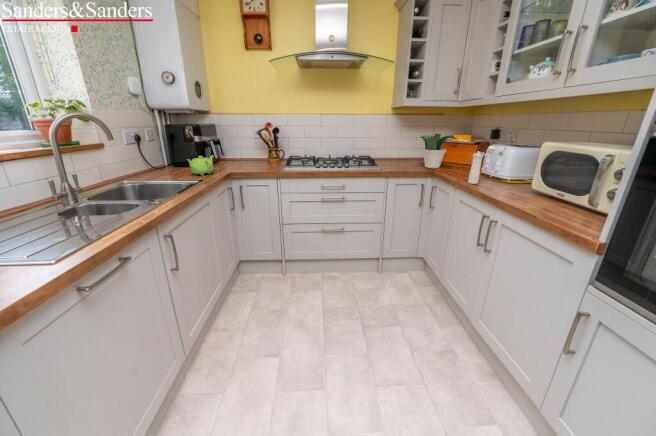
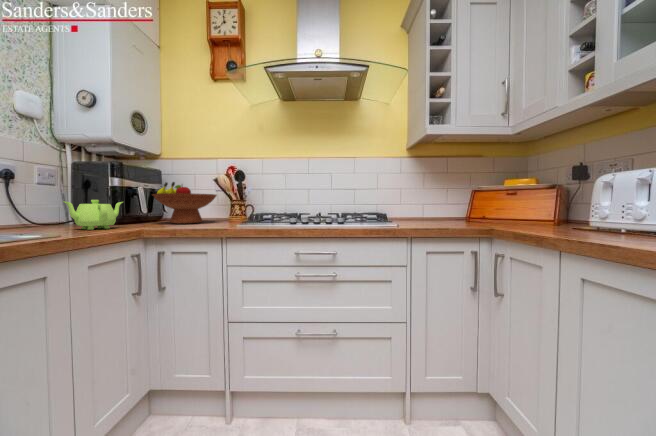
potted plant: present [420,134,455,168] -> none [458,168,522,224]
fruit bowl: none [223,139,264,166] -> present [152,182,217,224]
pepper mill: present [468,146,496,184] -> none [571,165,618,237]

